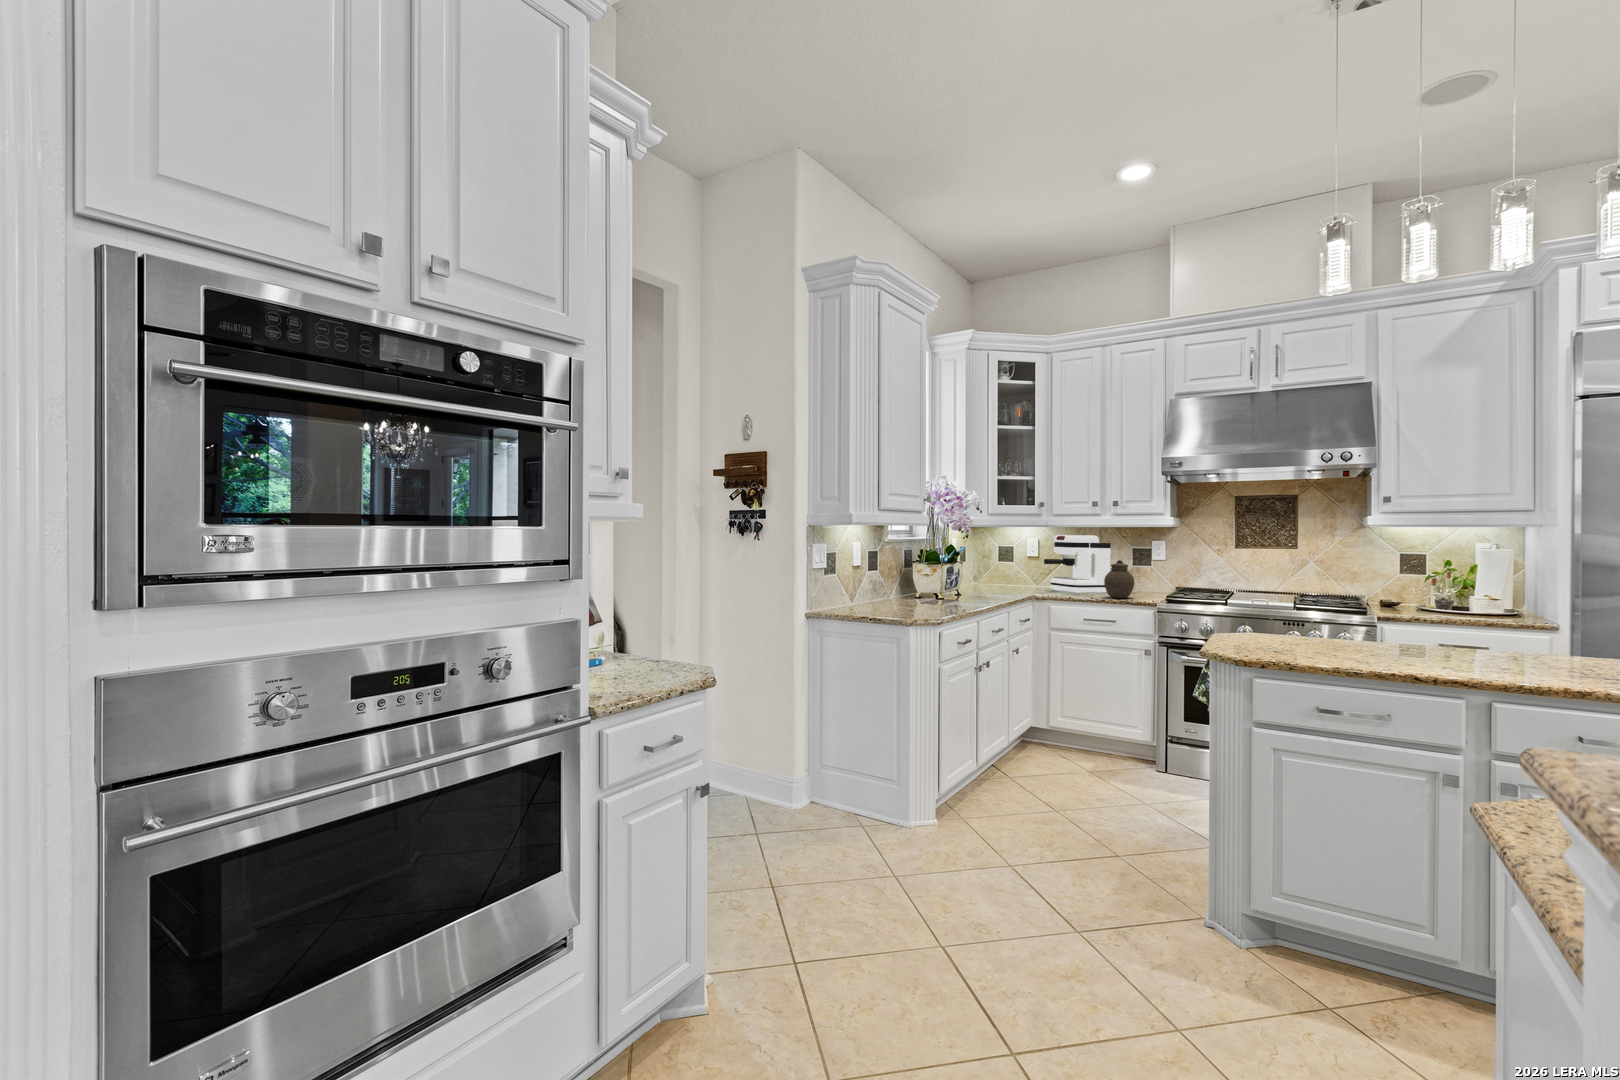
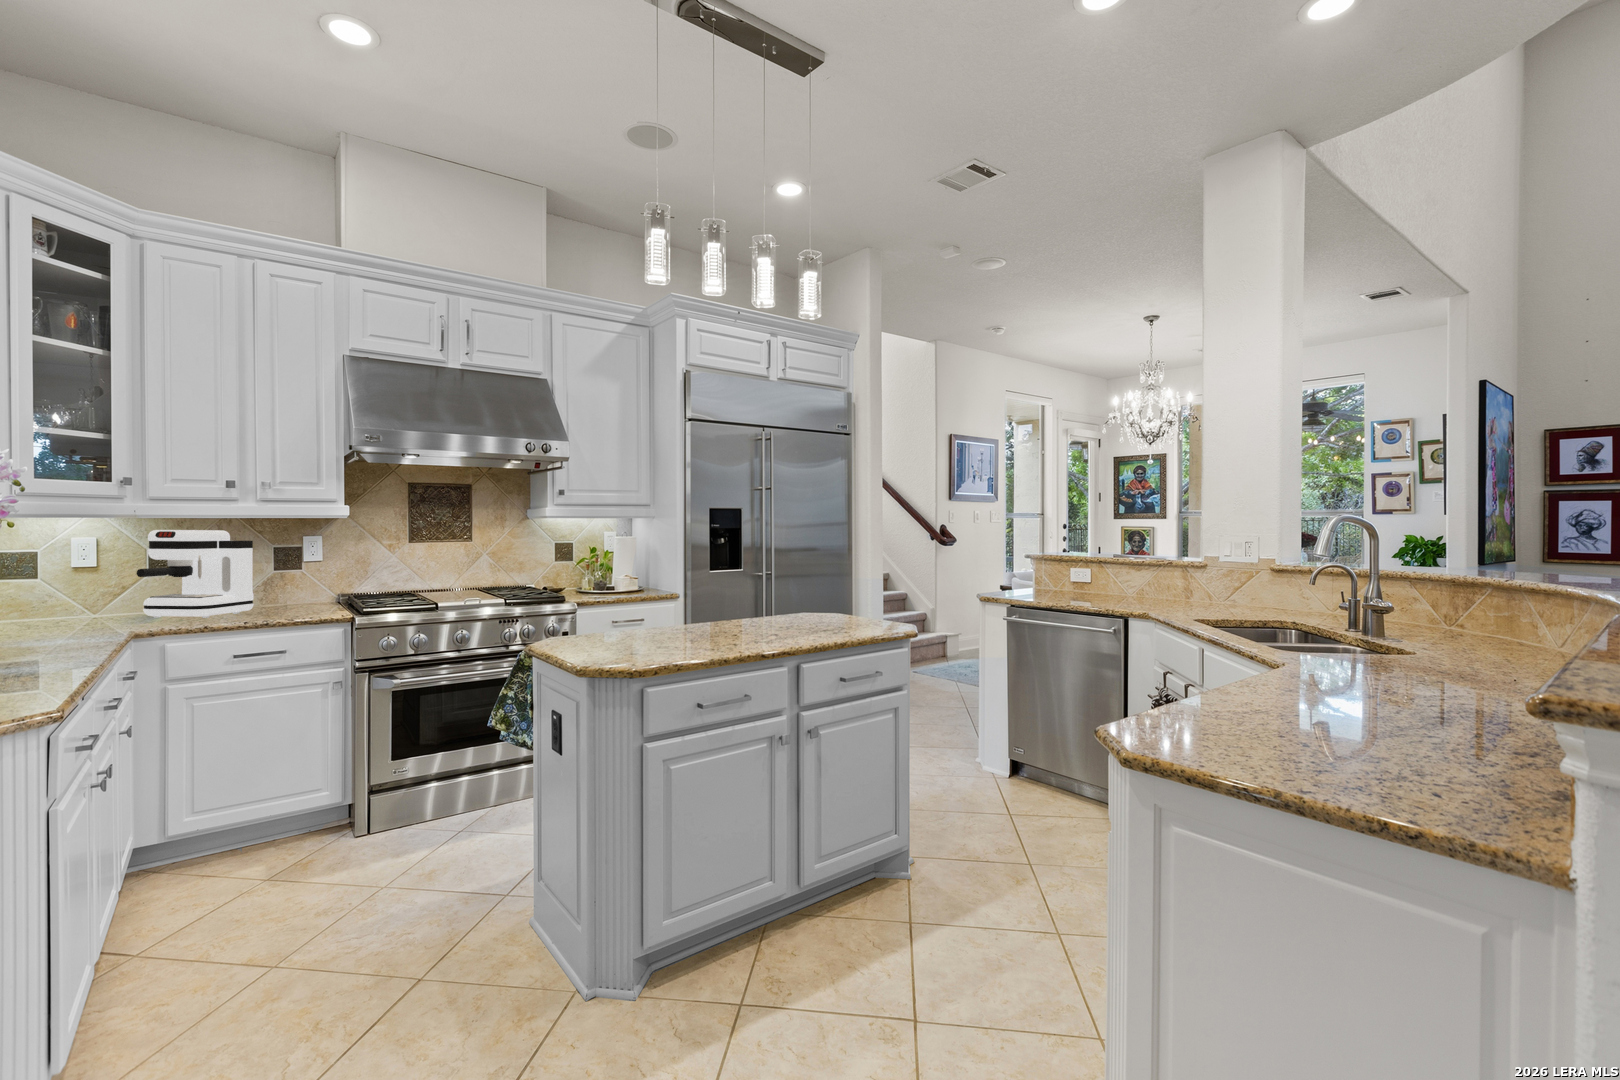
jar: present [1104,560,1134,598] -> none [260,564,308,618]

